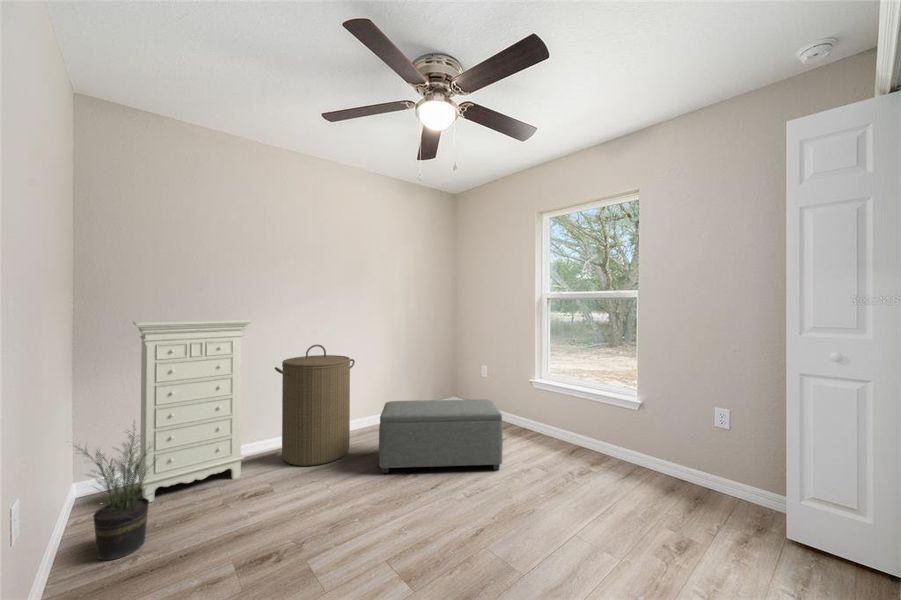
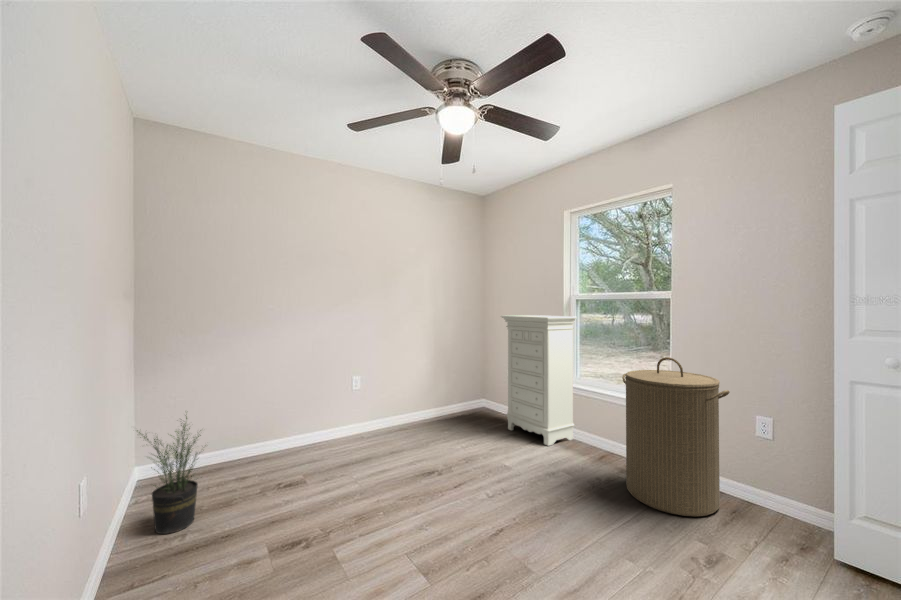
dresser: present [133,319,251,502] -> present [501,315,577,446]
laundry hamper: present [275,344,355,466] -> present [622,357,730,517]
ottoman: present [379,399,503,473] -> none [408,402,532,475]

